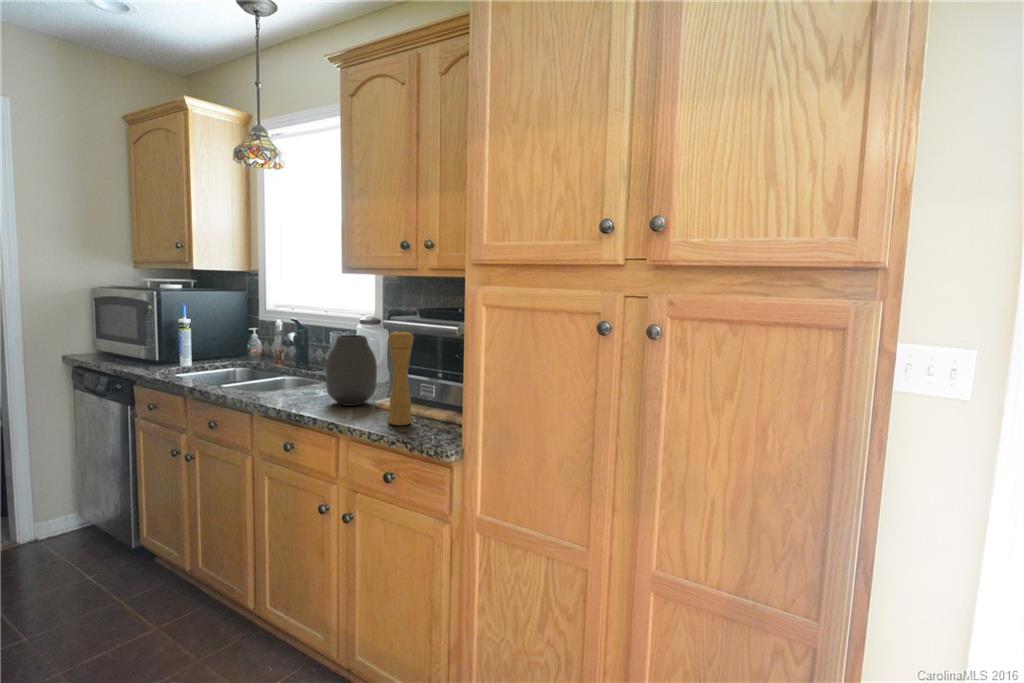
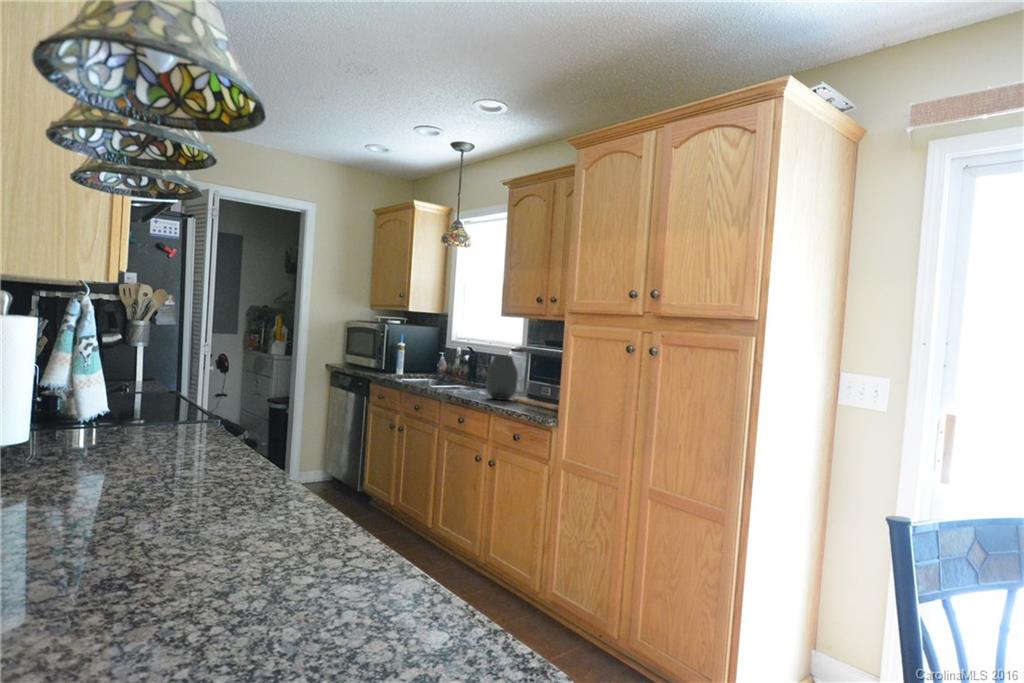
pepper mill: present [389,330,414,425] -> none [521,351,539,409]

